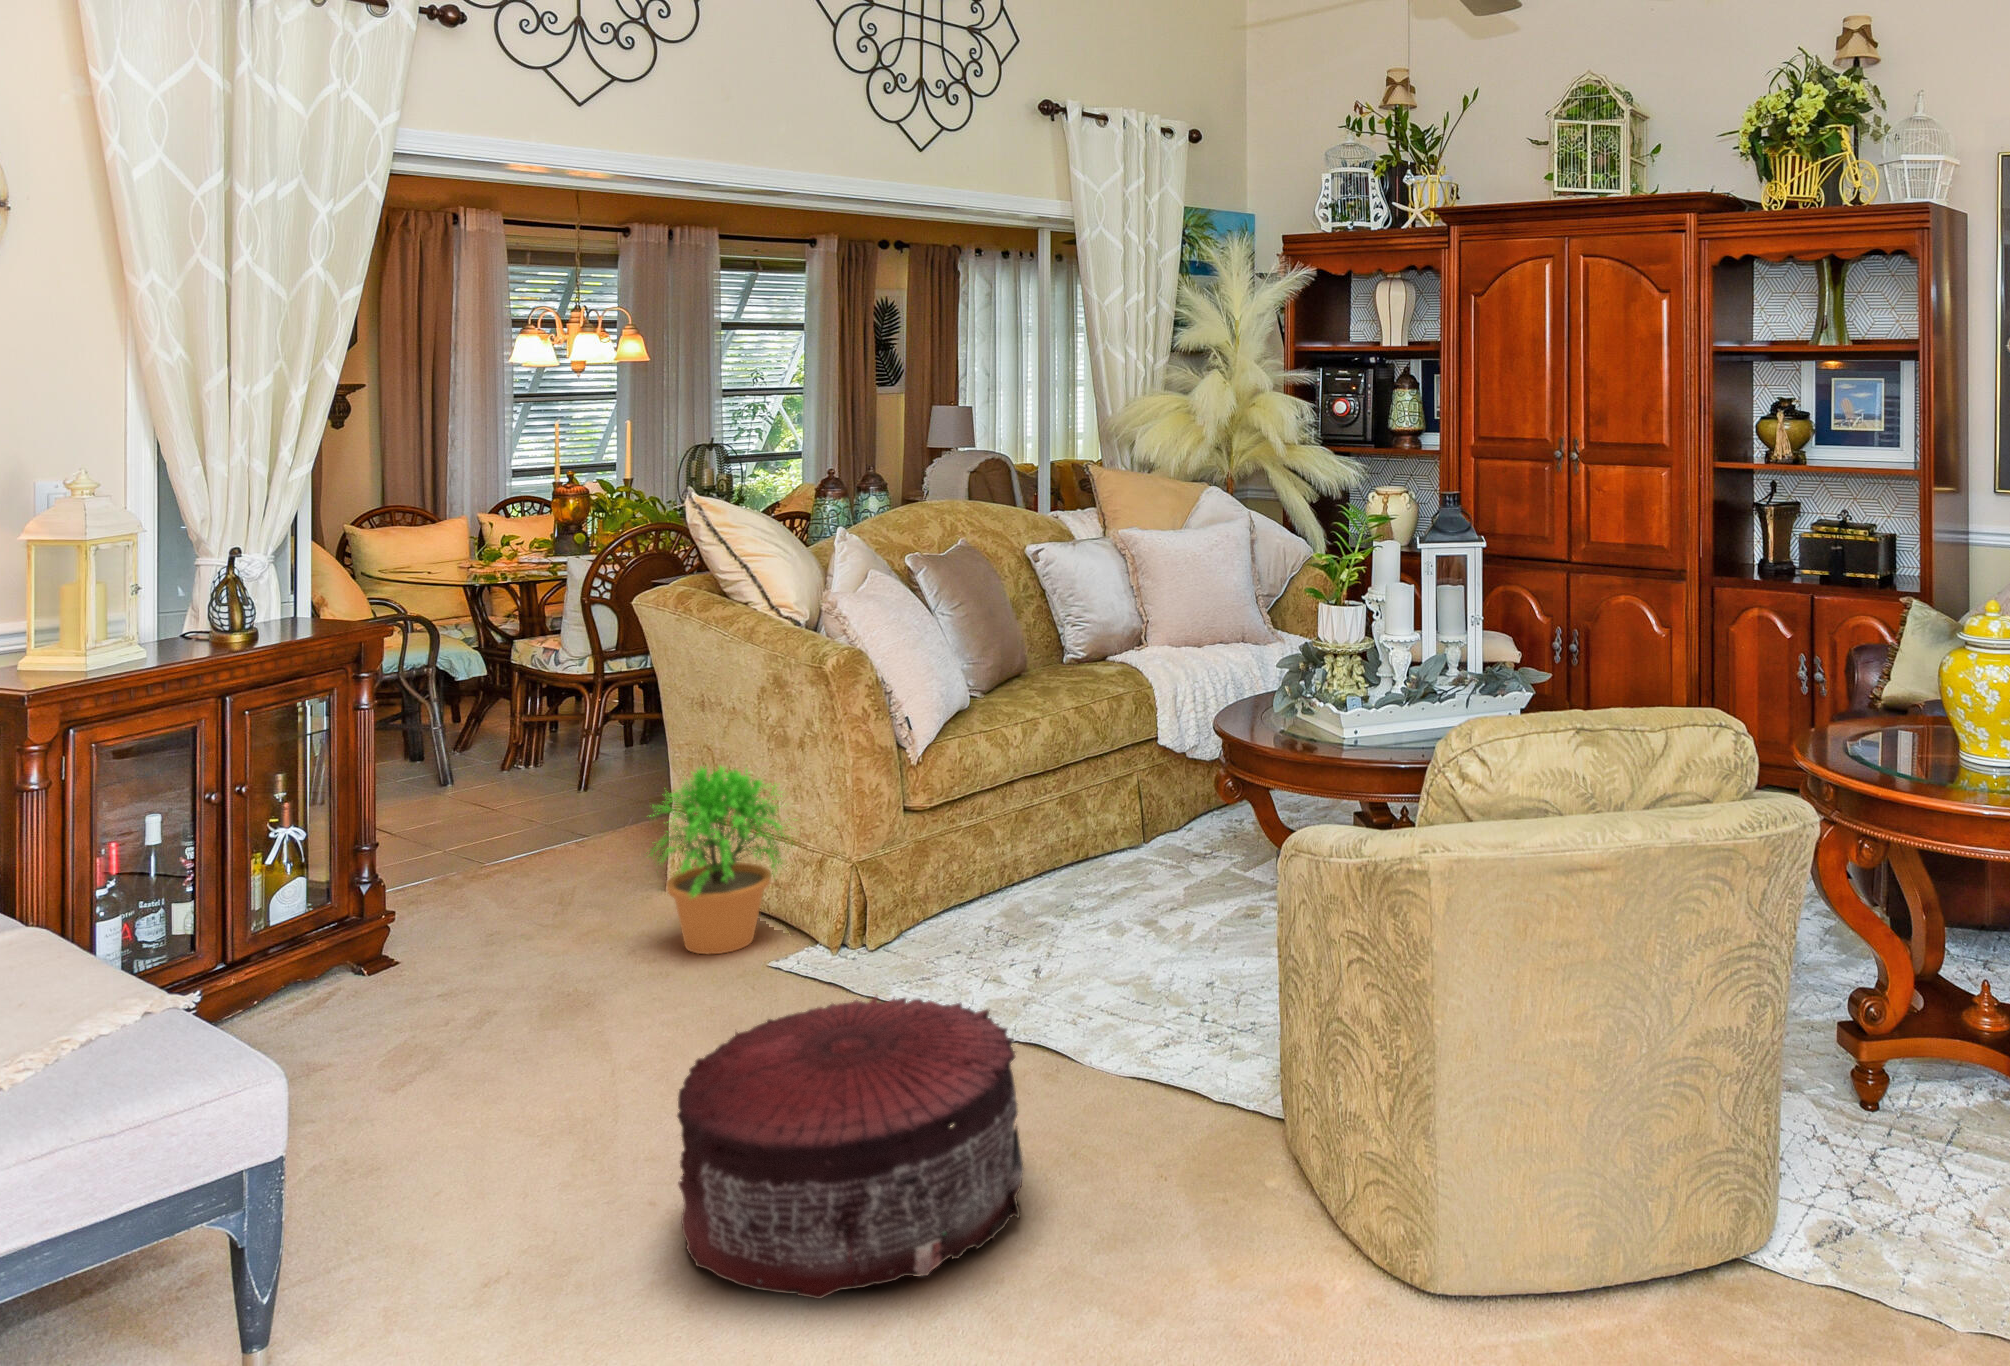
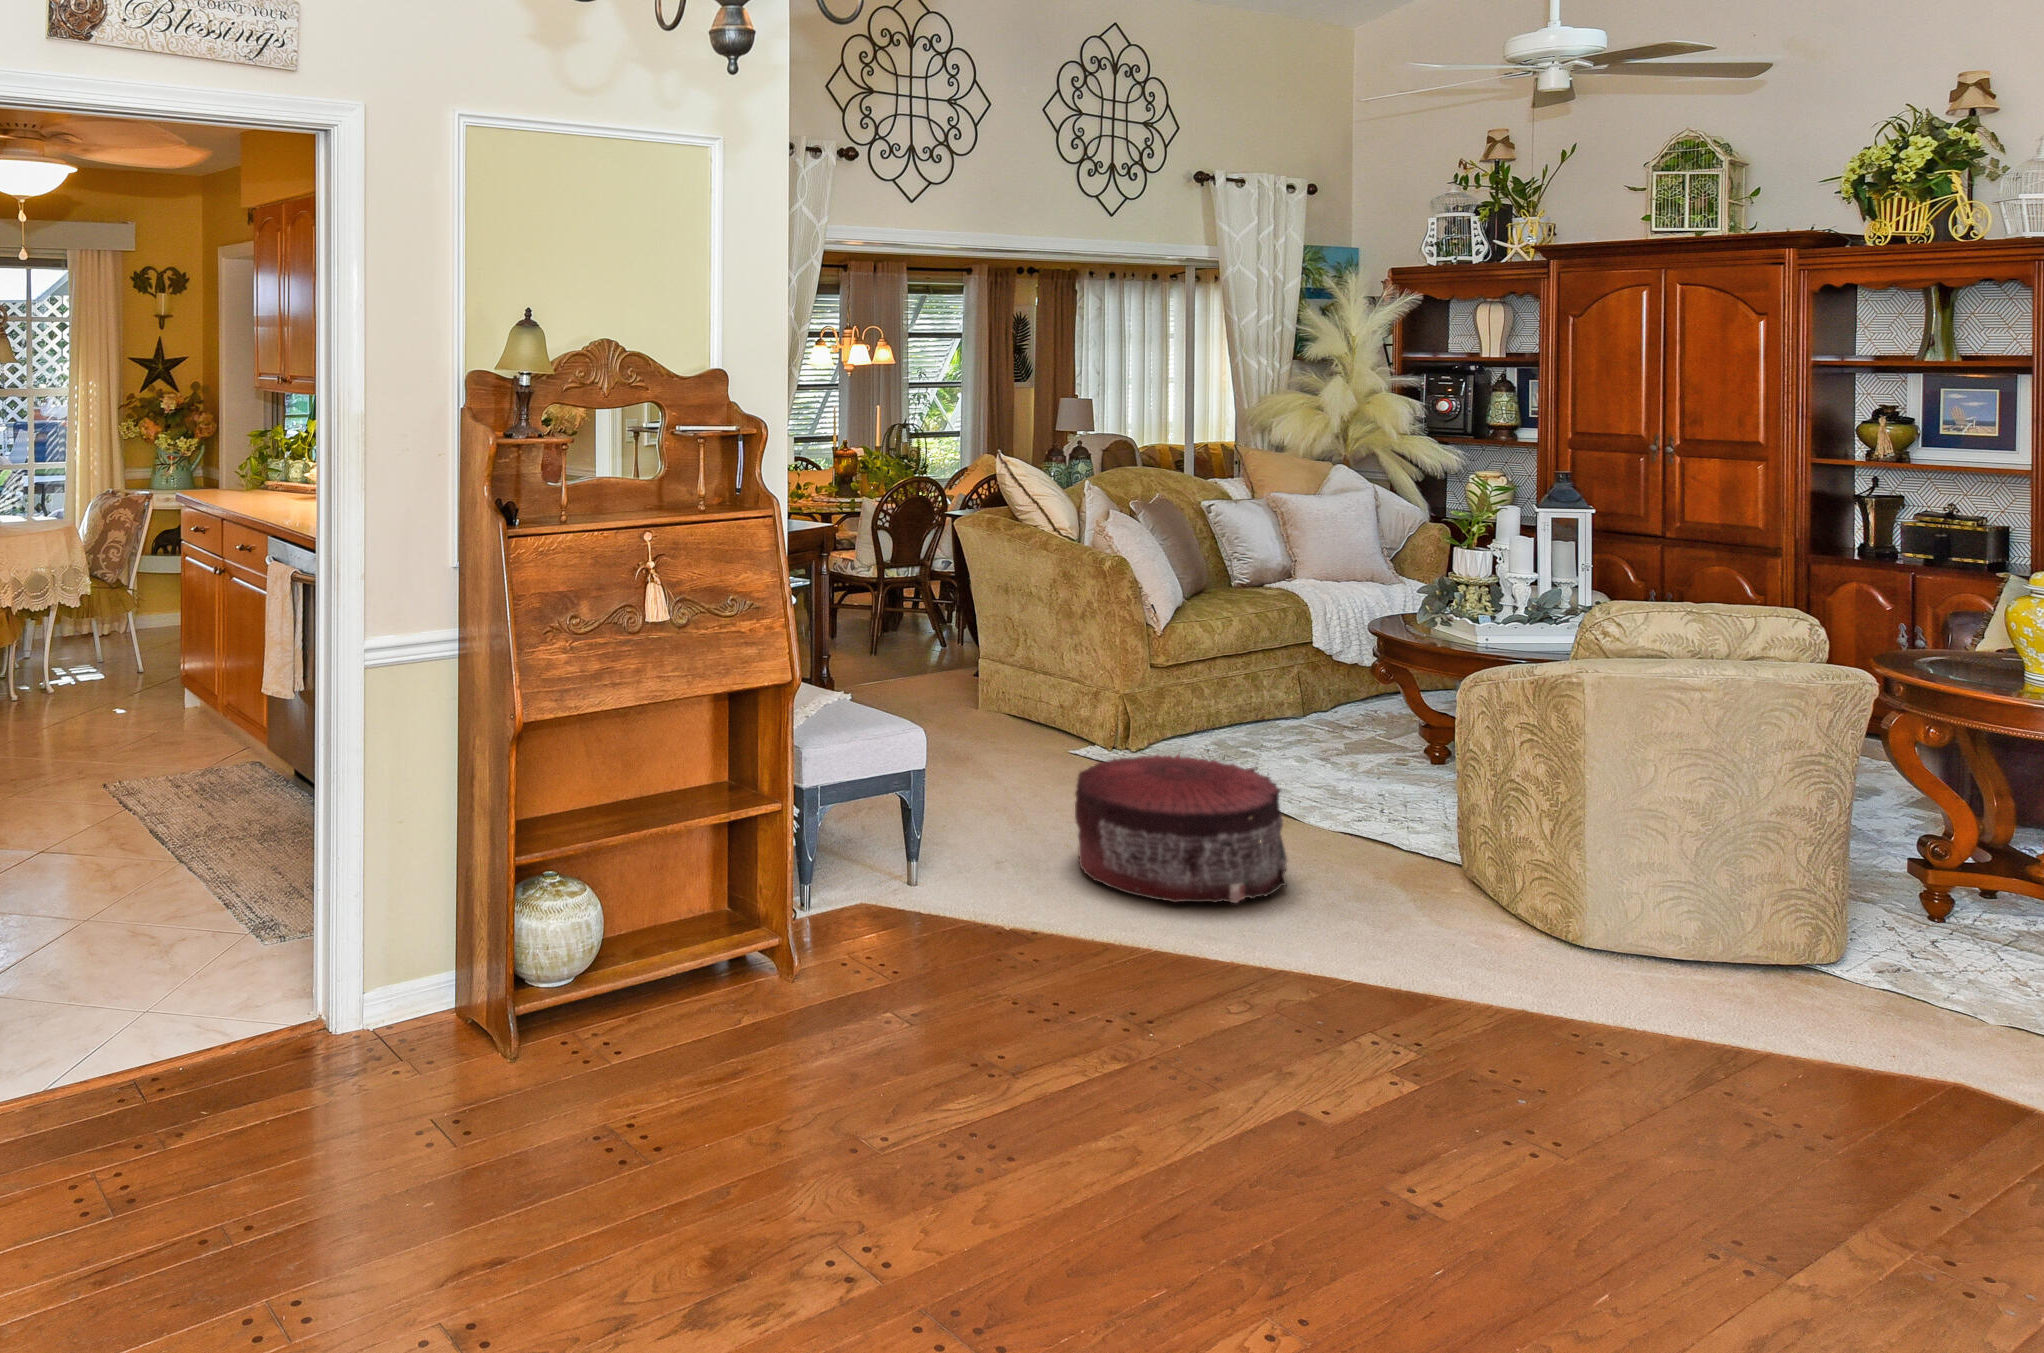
potted plant: present [650,766,795,954] -> none [981,624,1081,748]

